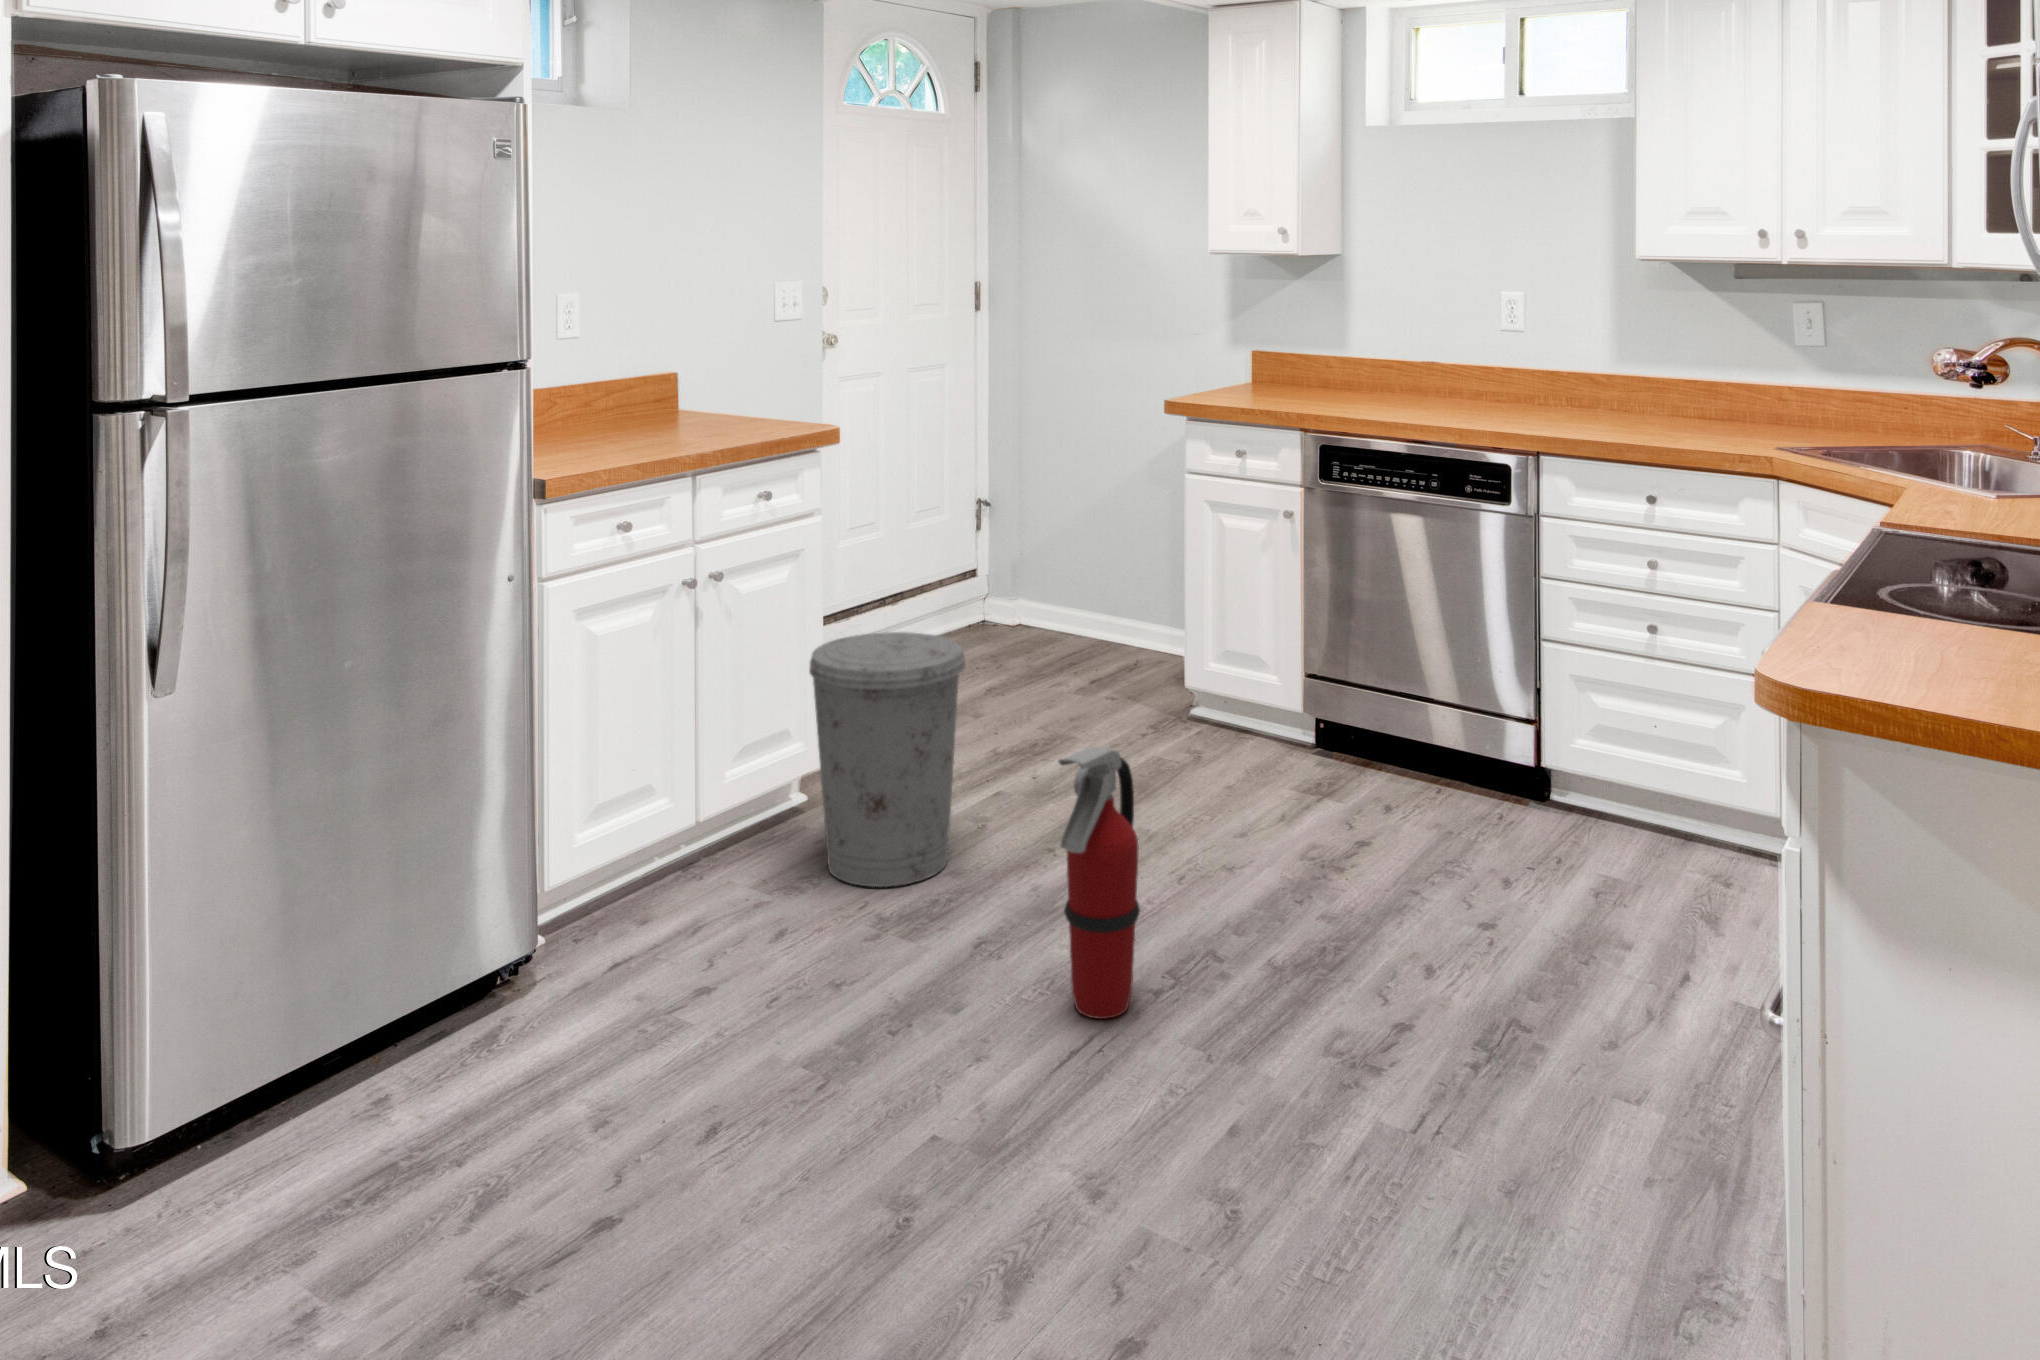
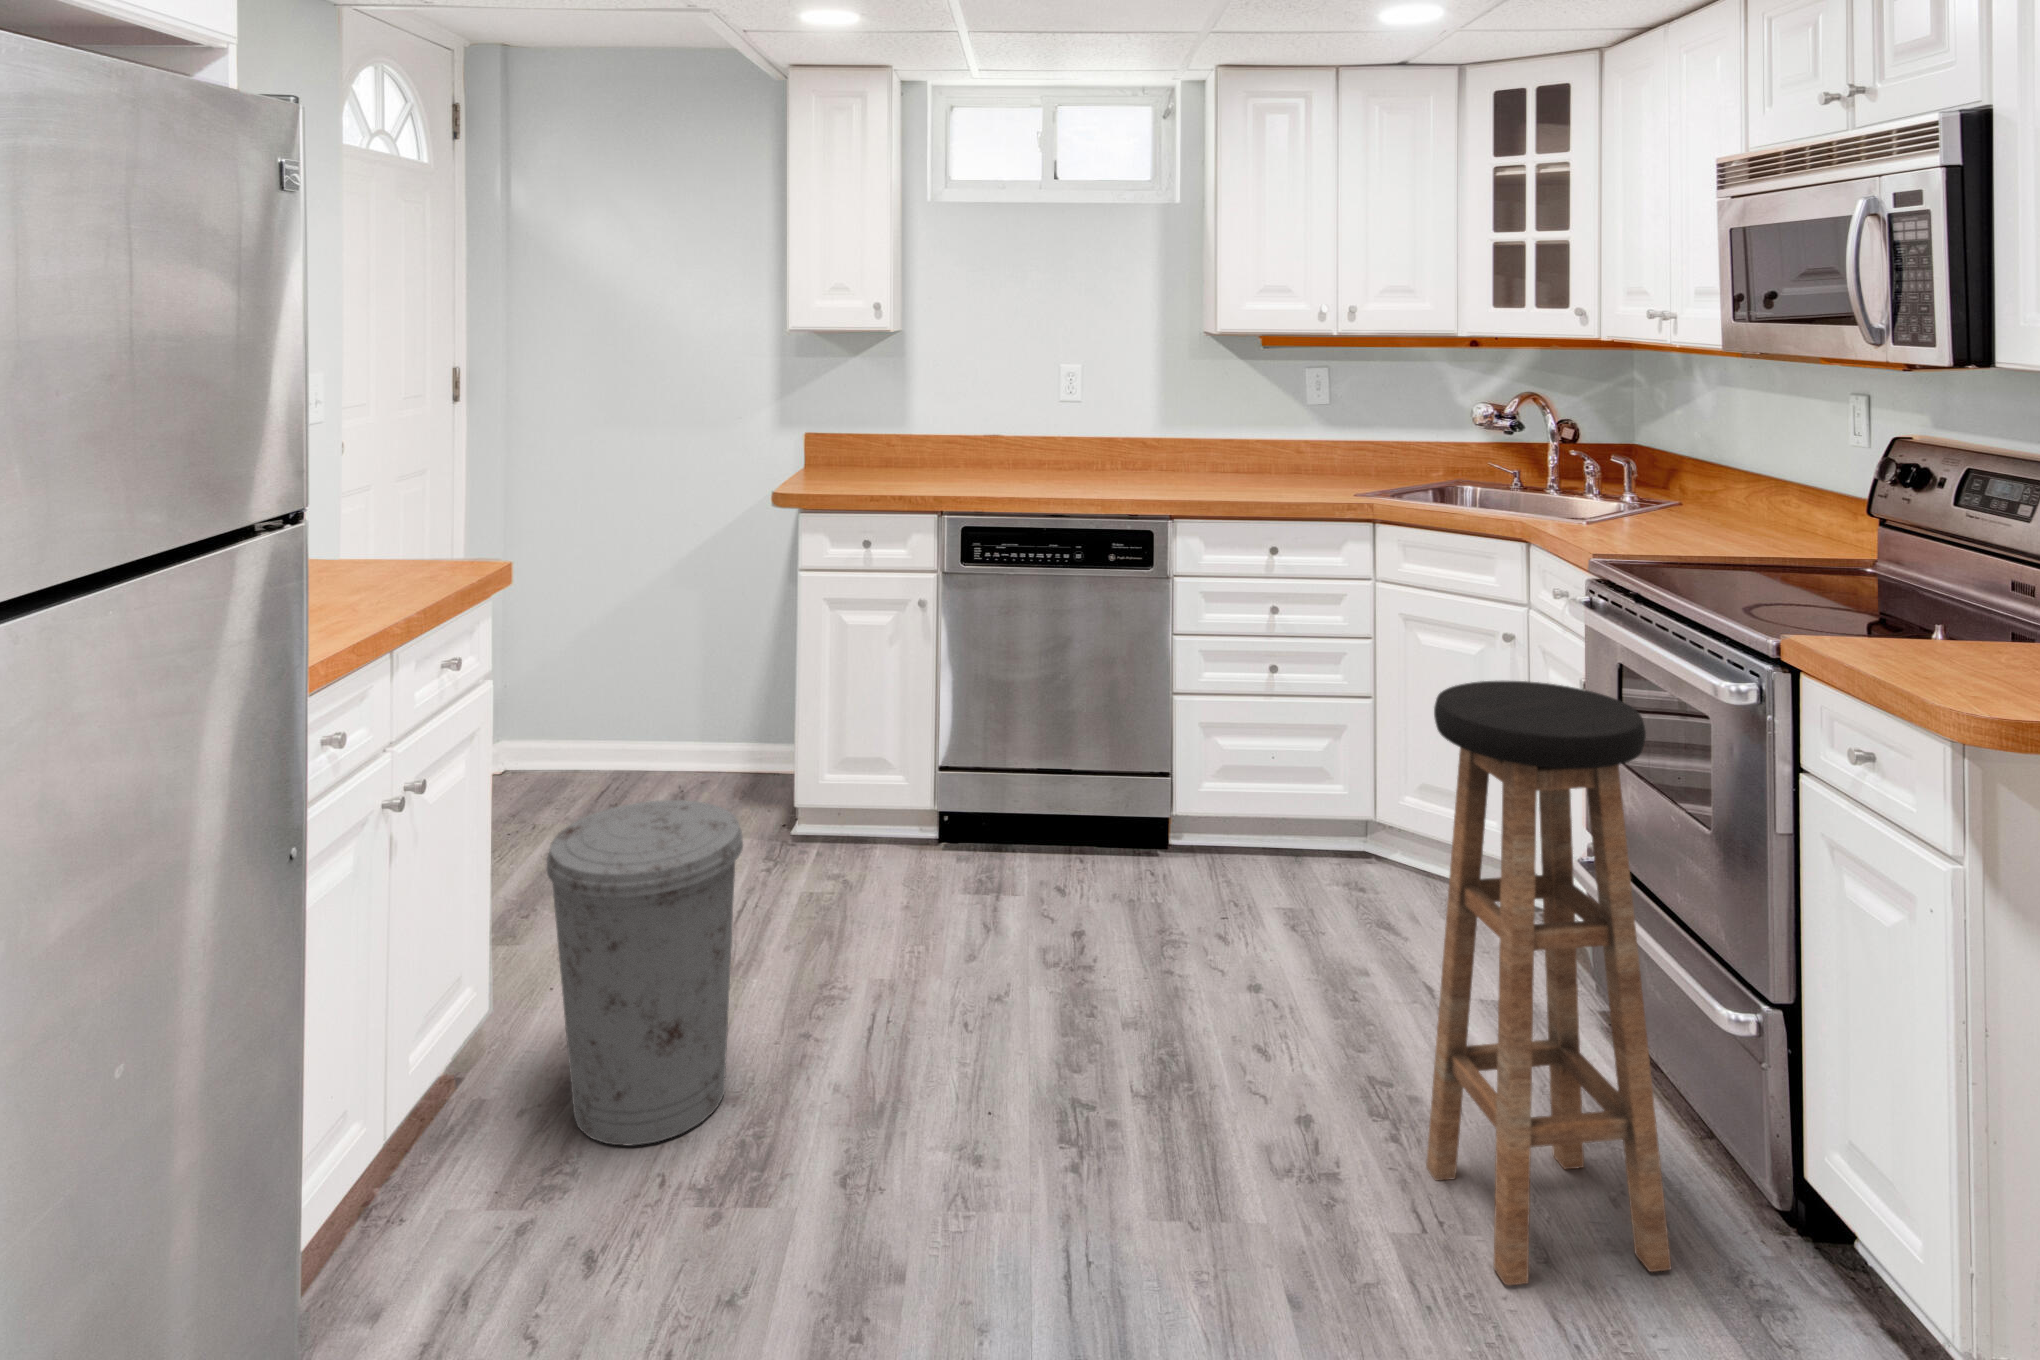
bar stool: none [1396,613,1613,1212] -> present [1426,681,1671,1285]
fire extinguisher: present [1058,747,1140,1019] -> none [1019,904,1107,1228]

